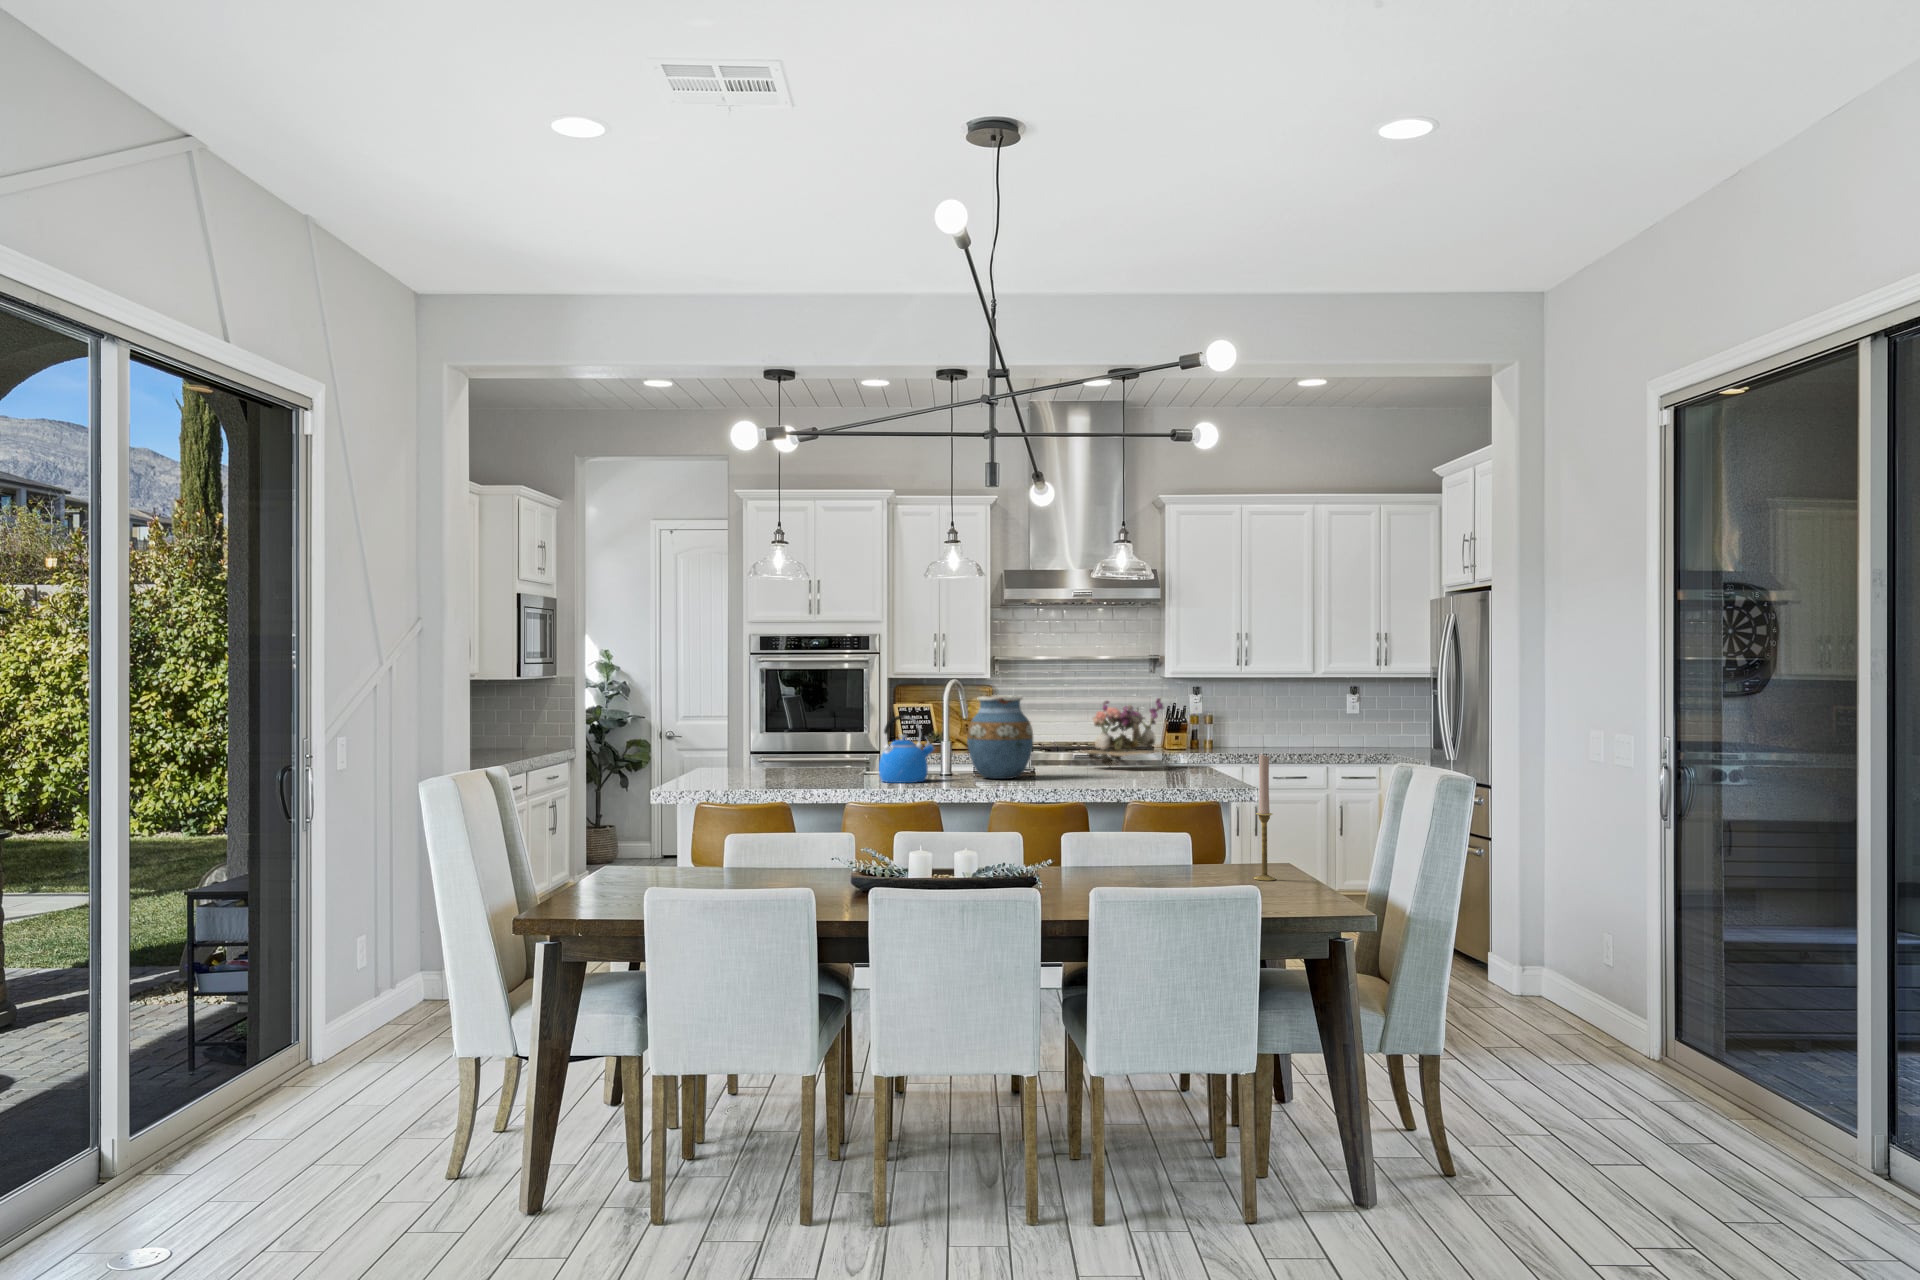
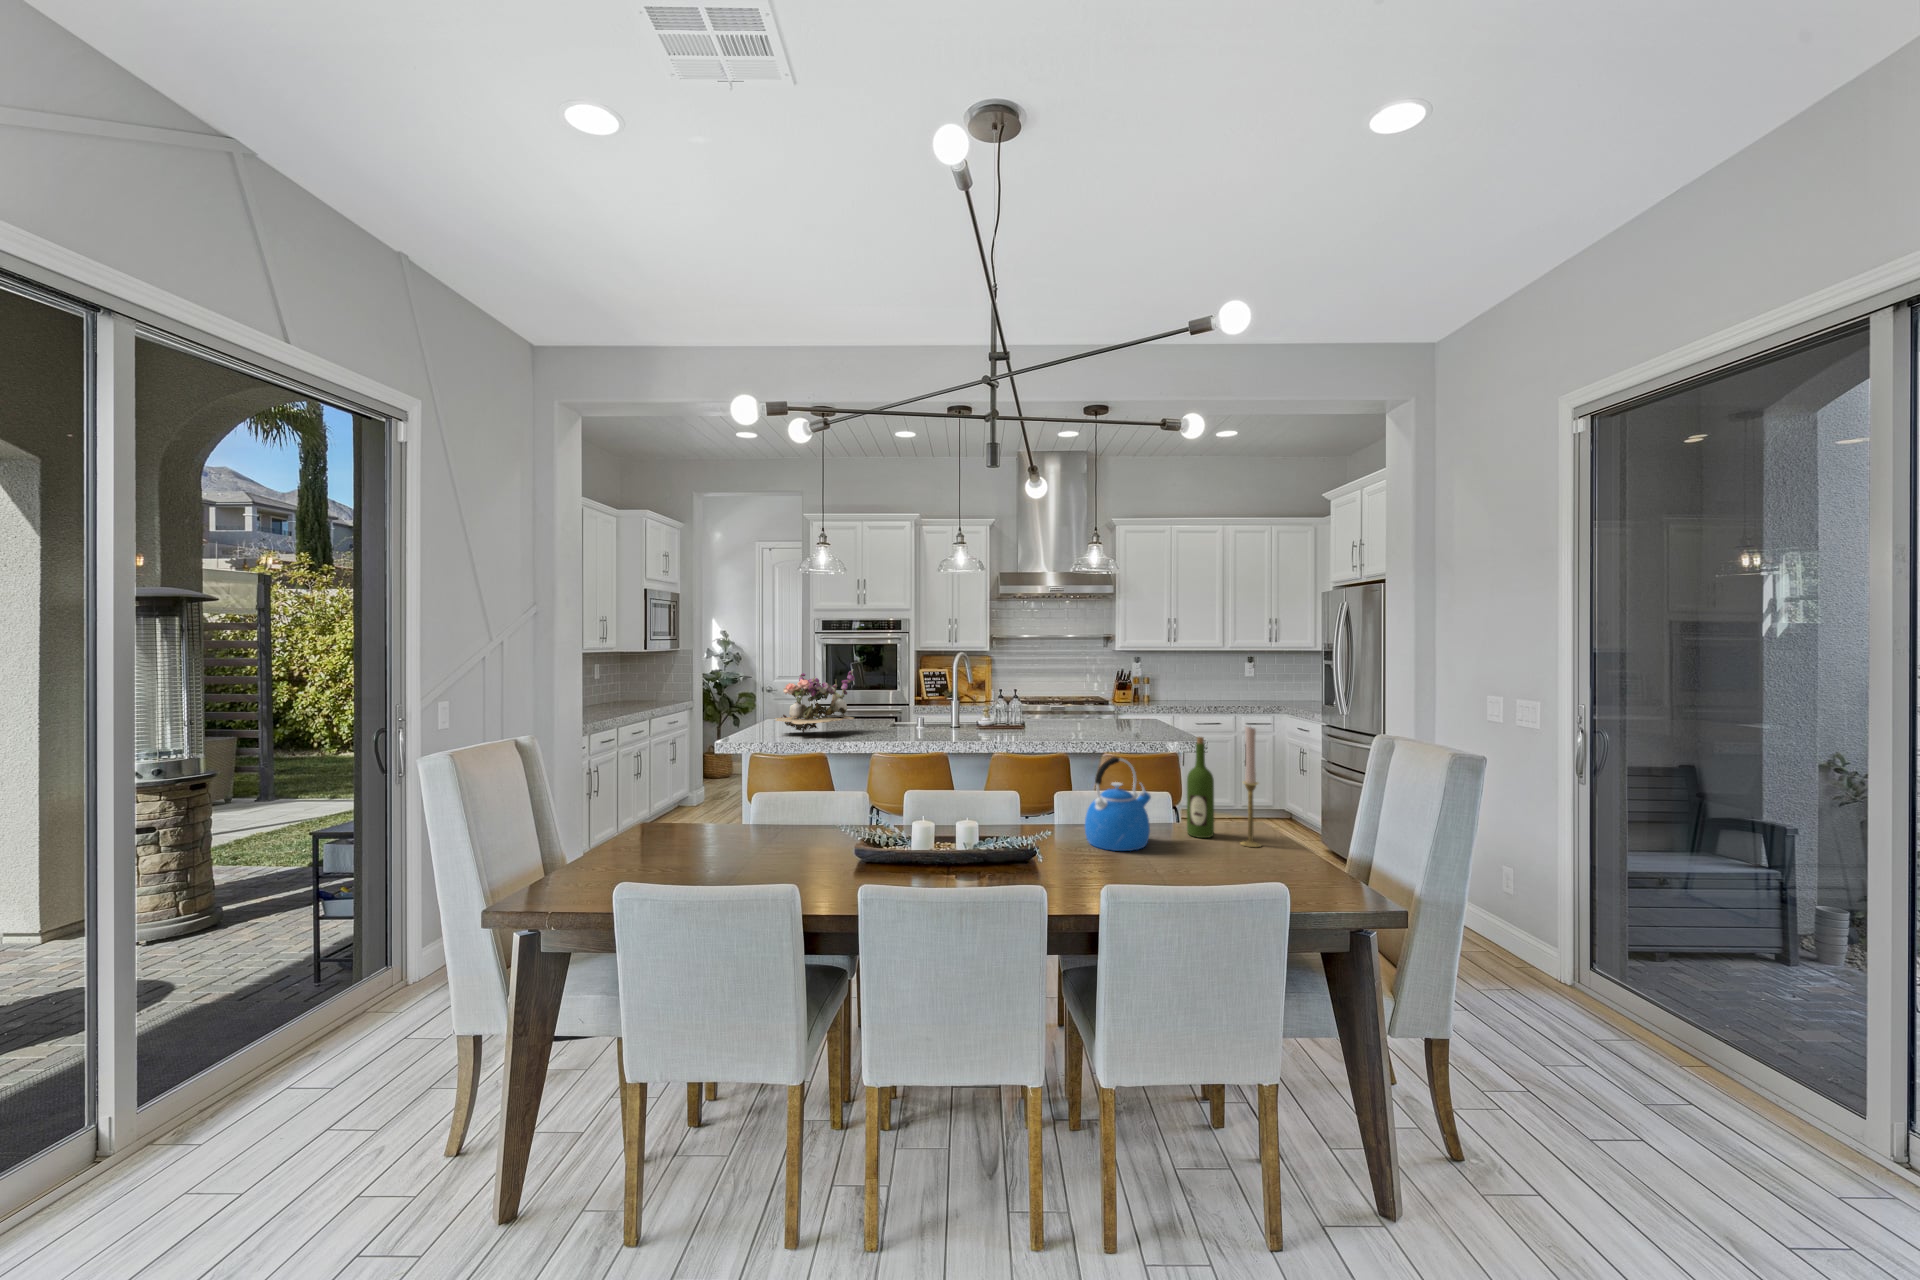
vase: present [967,695,1033,779] -> none [970,665,1022,732]
flower arrangement: present [1081,697,1163,765] -> present [775,669,855,733]
kettle: present [879,715,934,783] -> present [1085,757,1151,851]
wine bottle: none [1202,767,1230,874] -> present [1187,737,1214,838]

